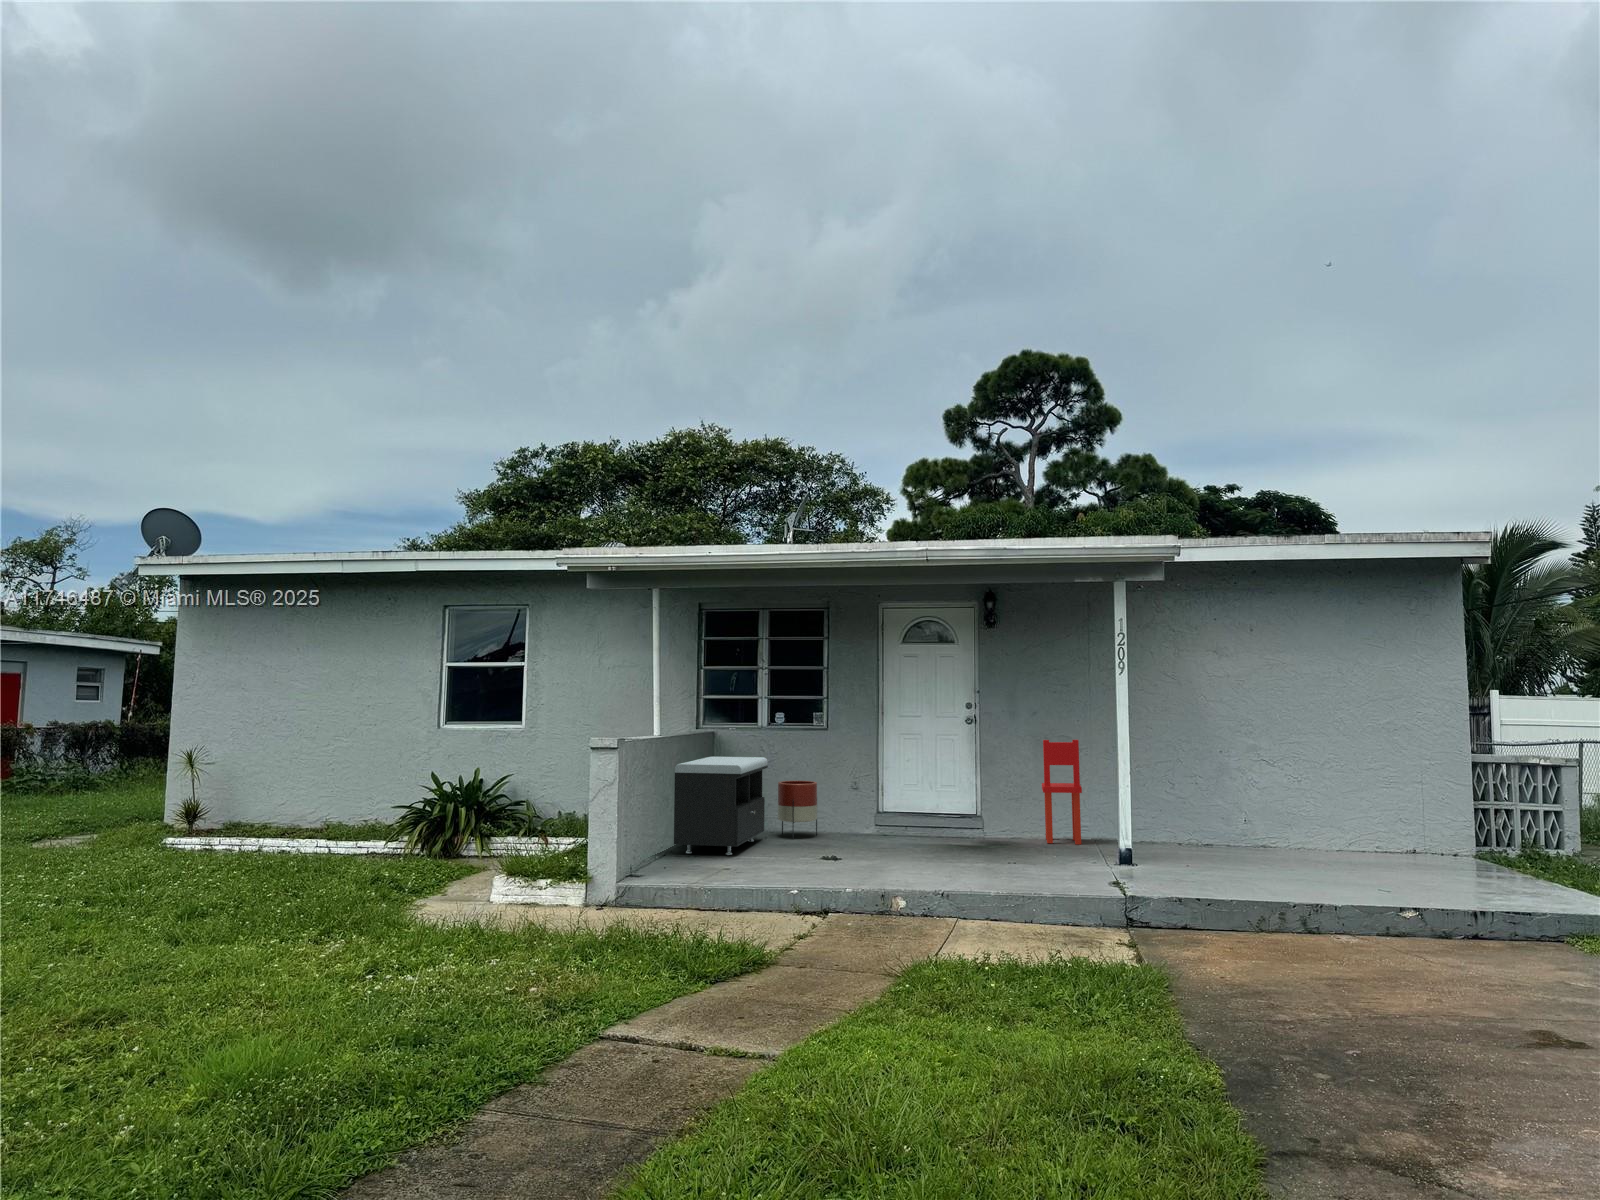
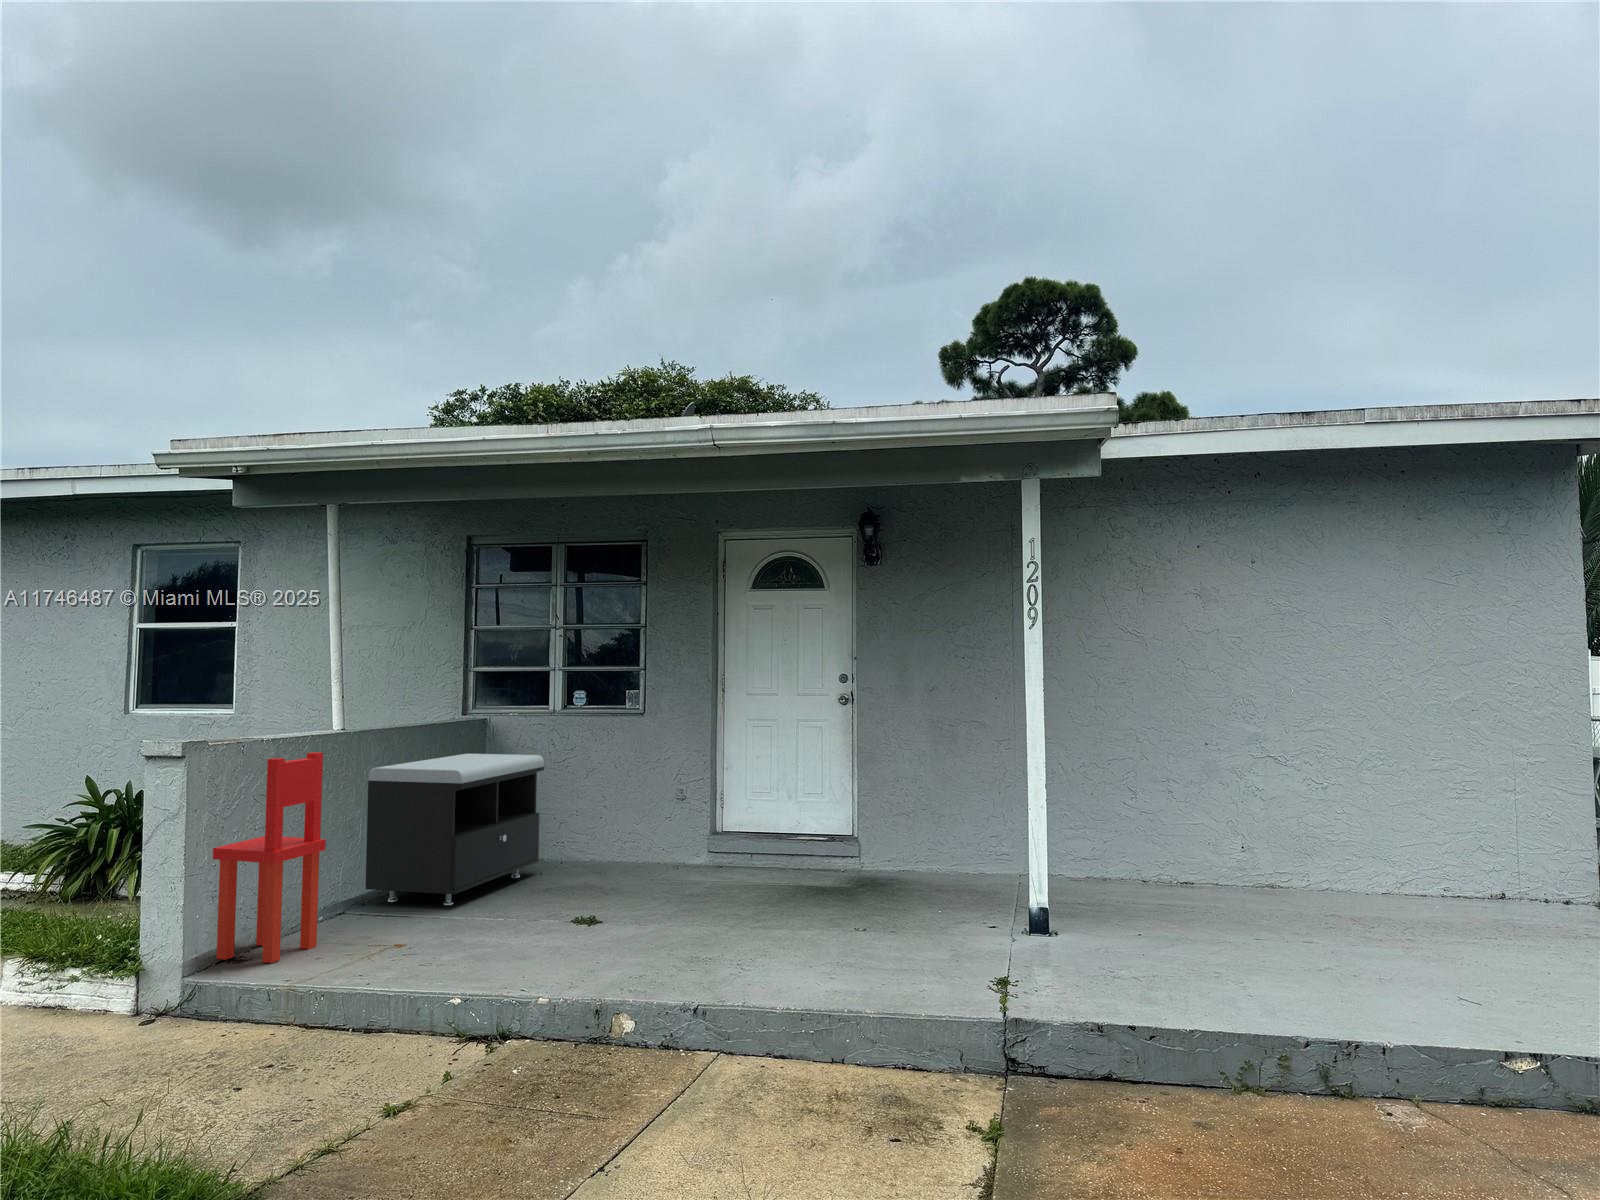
chair: present [1042,740,1082,844] -> present [213,752,326,963]
planter: present [778,781,817,839] -> none [564,787,624,874]

